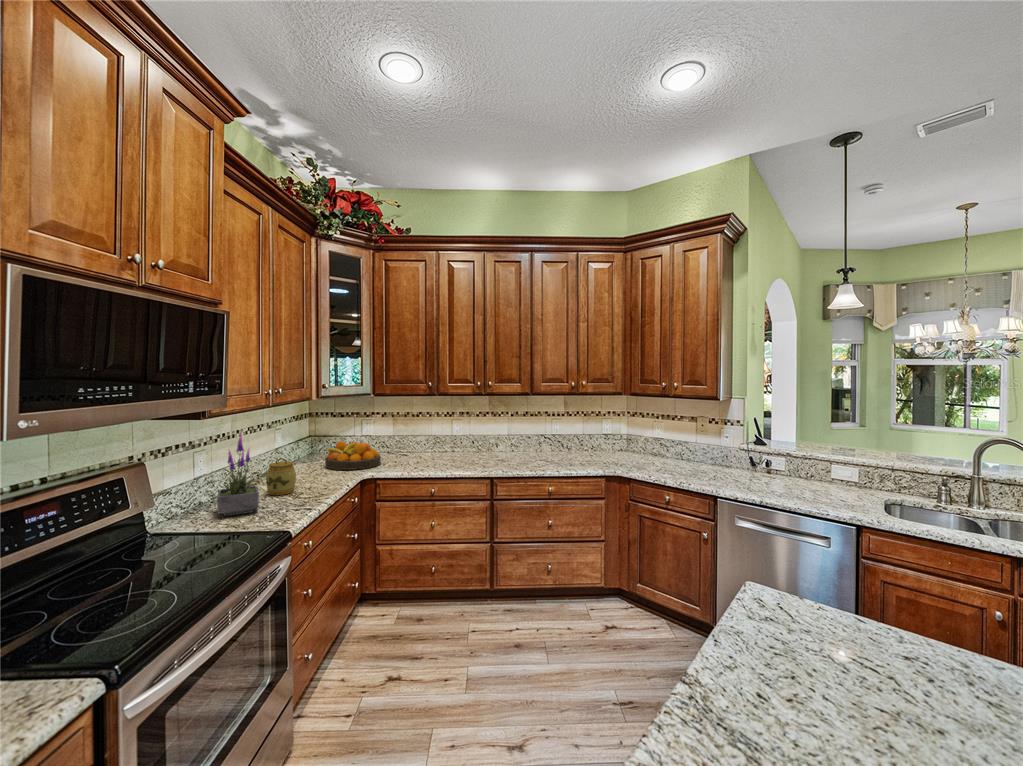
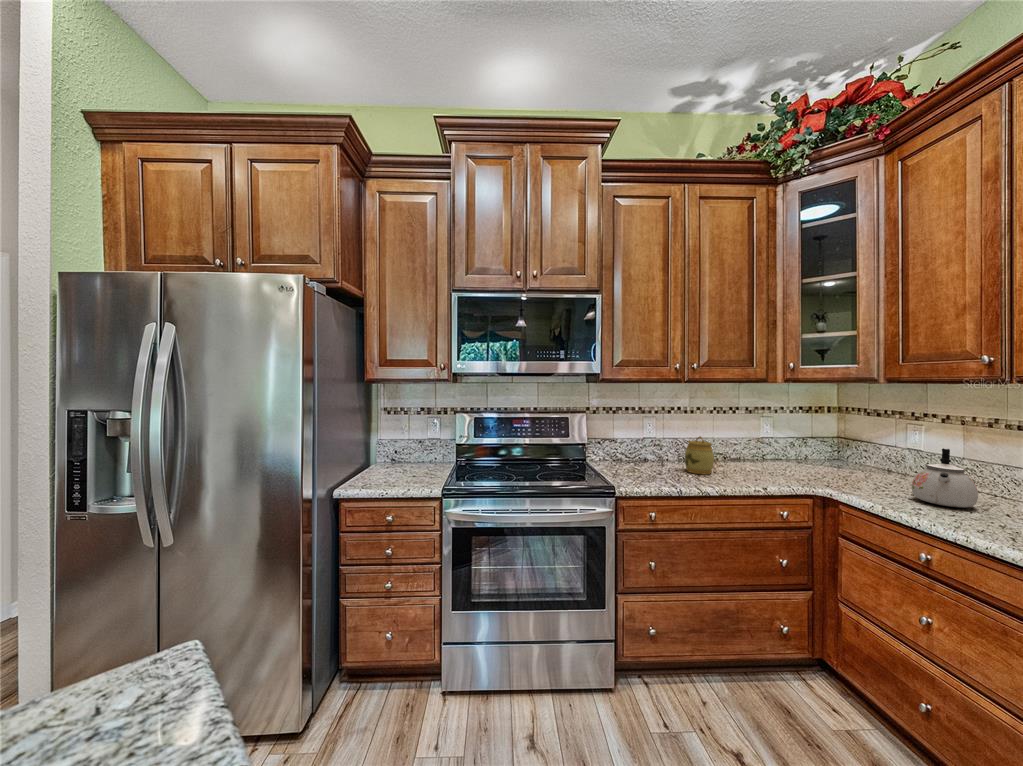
kettle: none [403,432,431,465] -> present [911,448,978,507]
potted plant: present [217,435,259,516] -> none [615,401,659,474]
fruit bowl: present [324,441,381,470] -> none [800,443,890,486]

